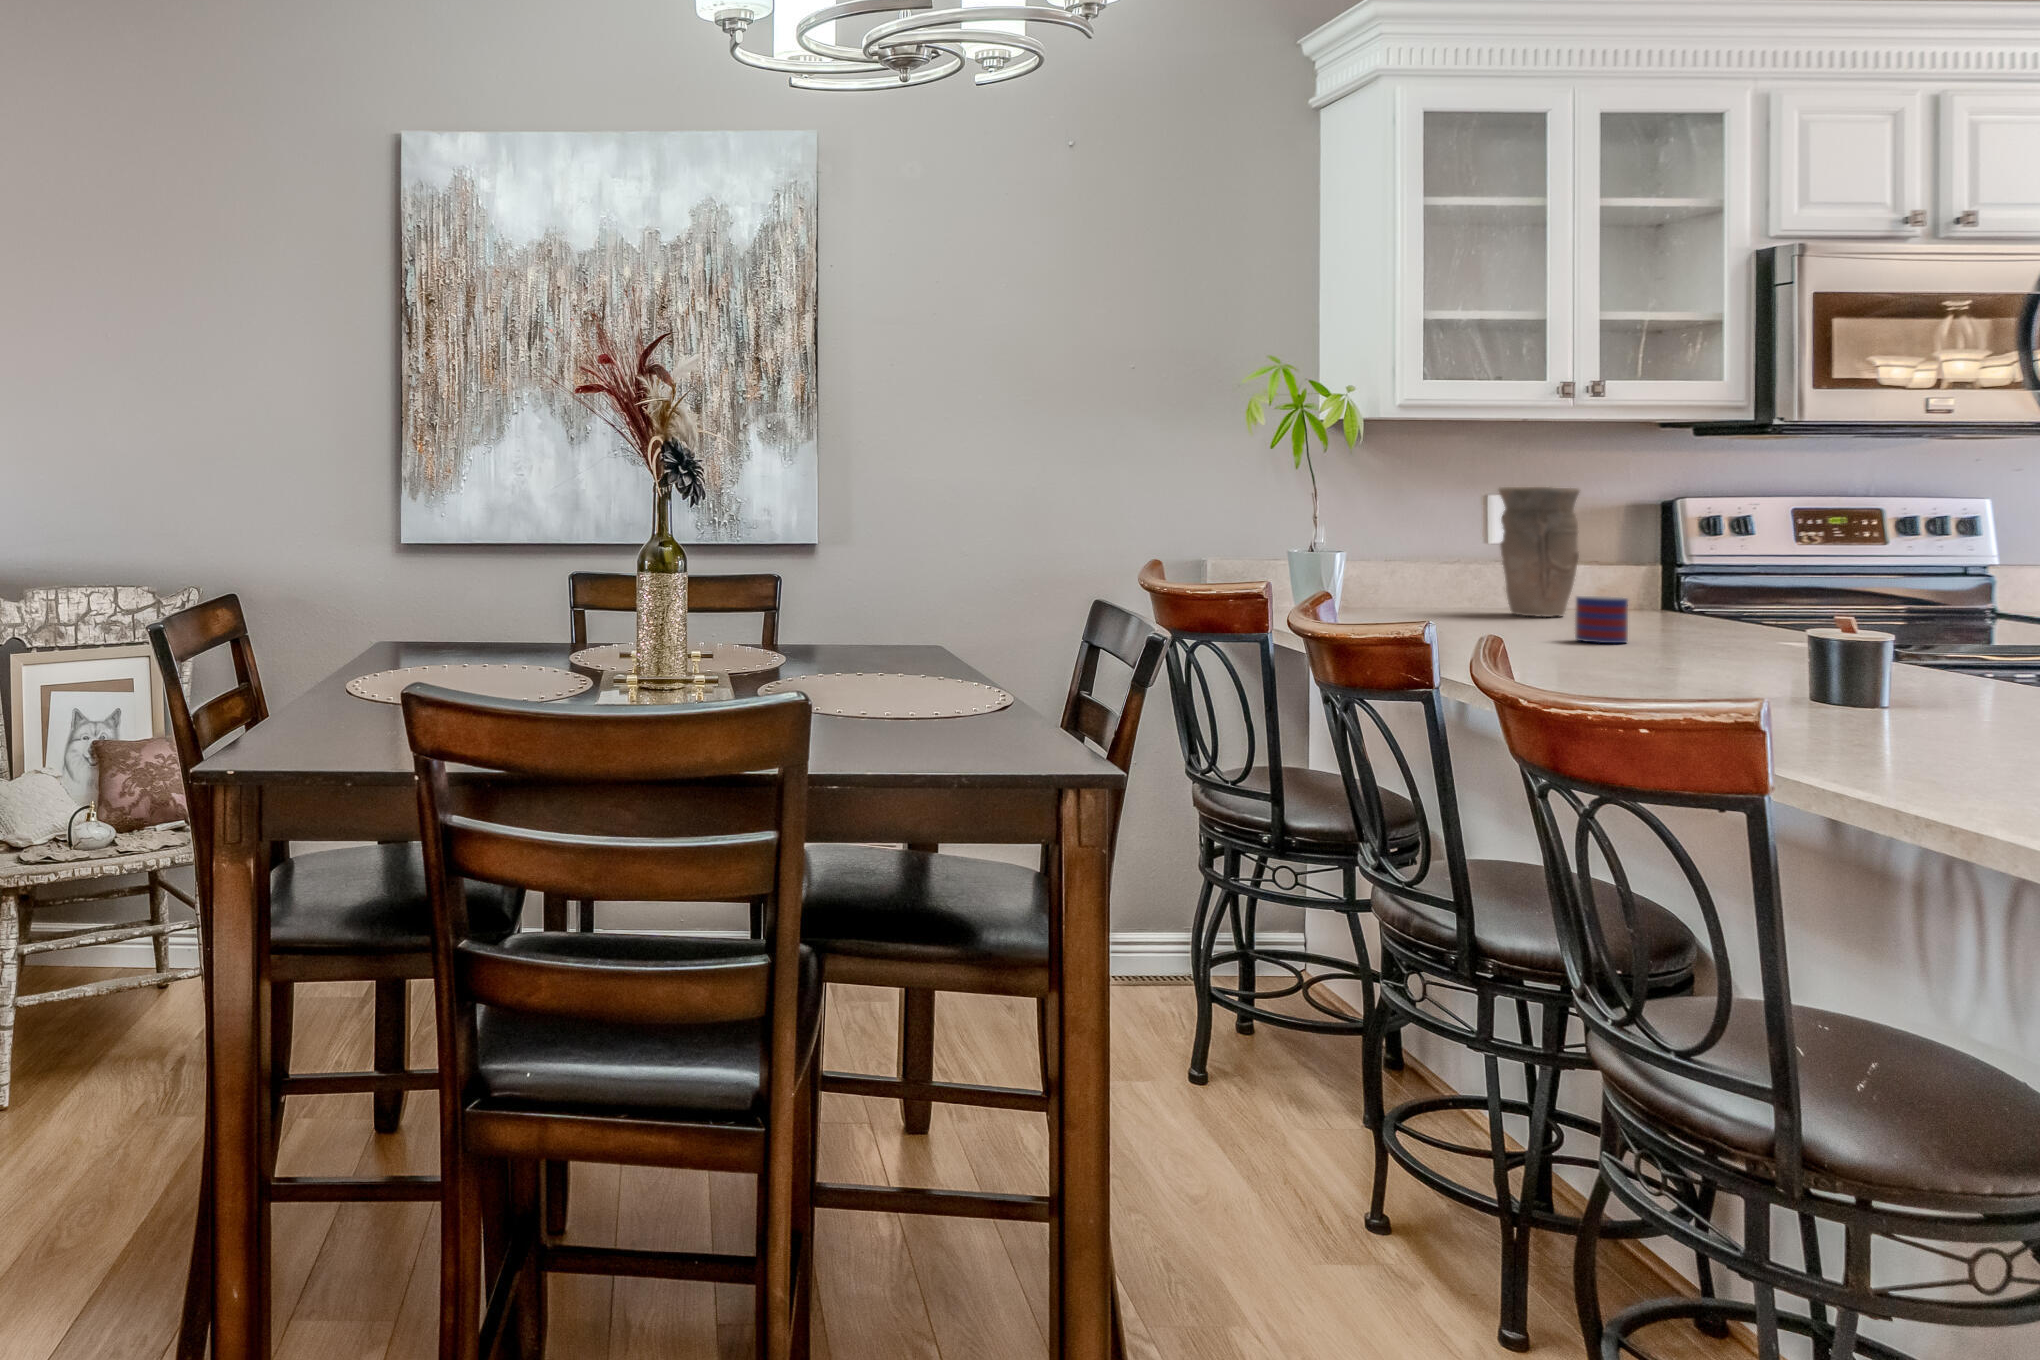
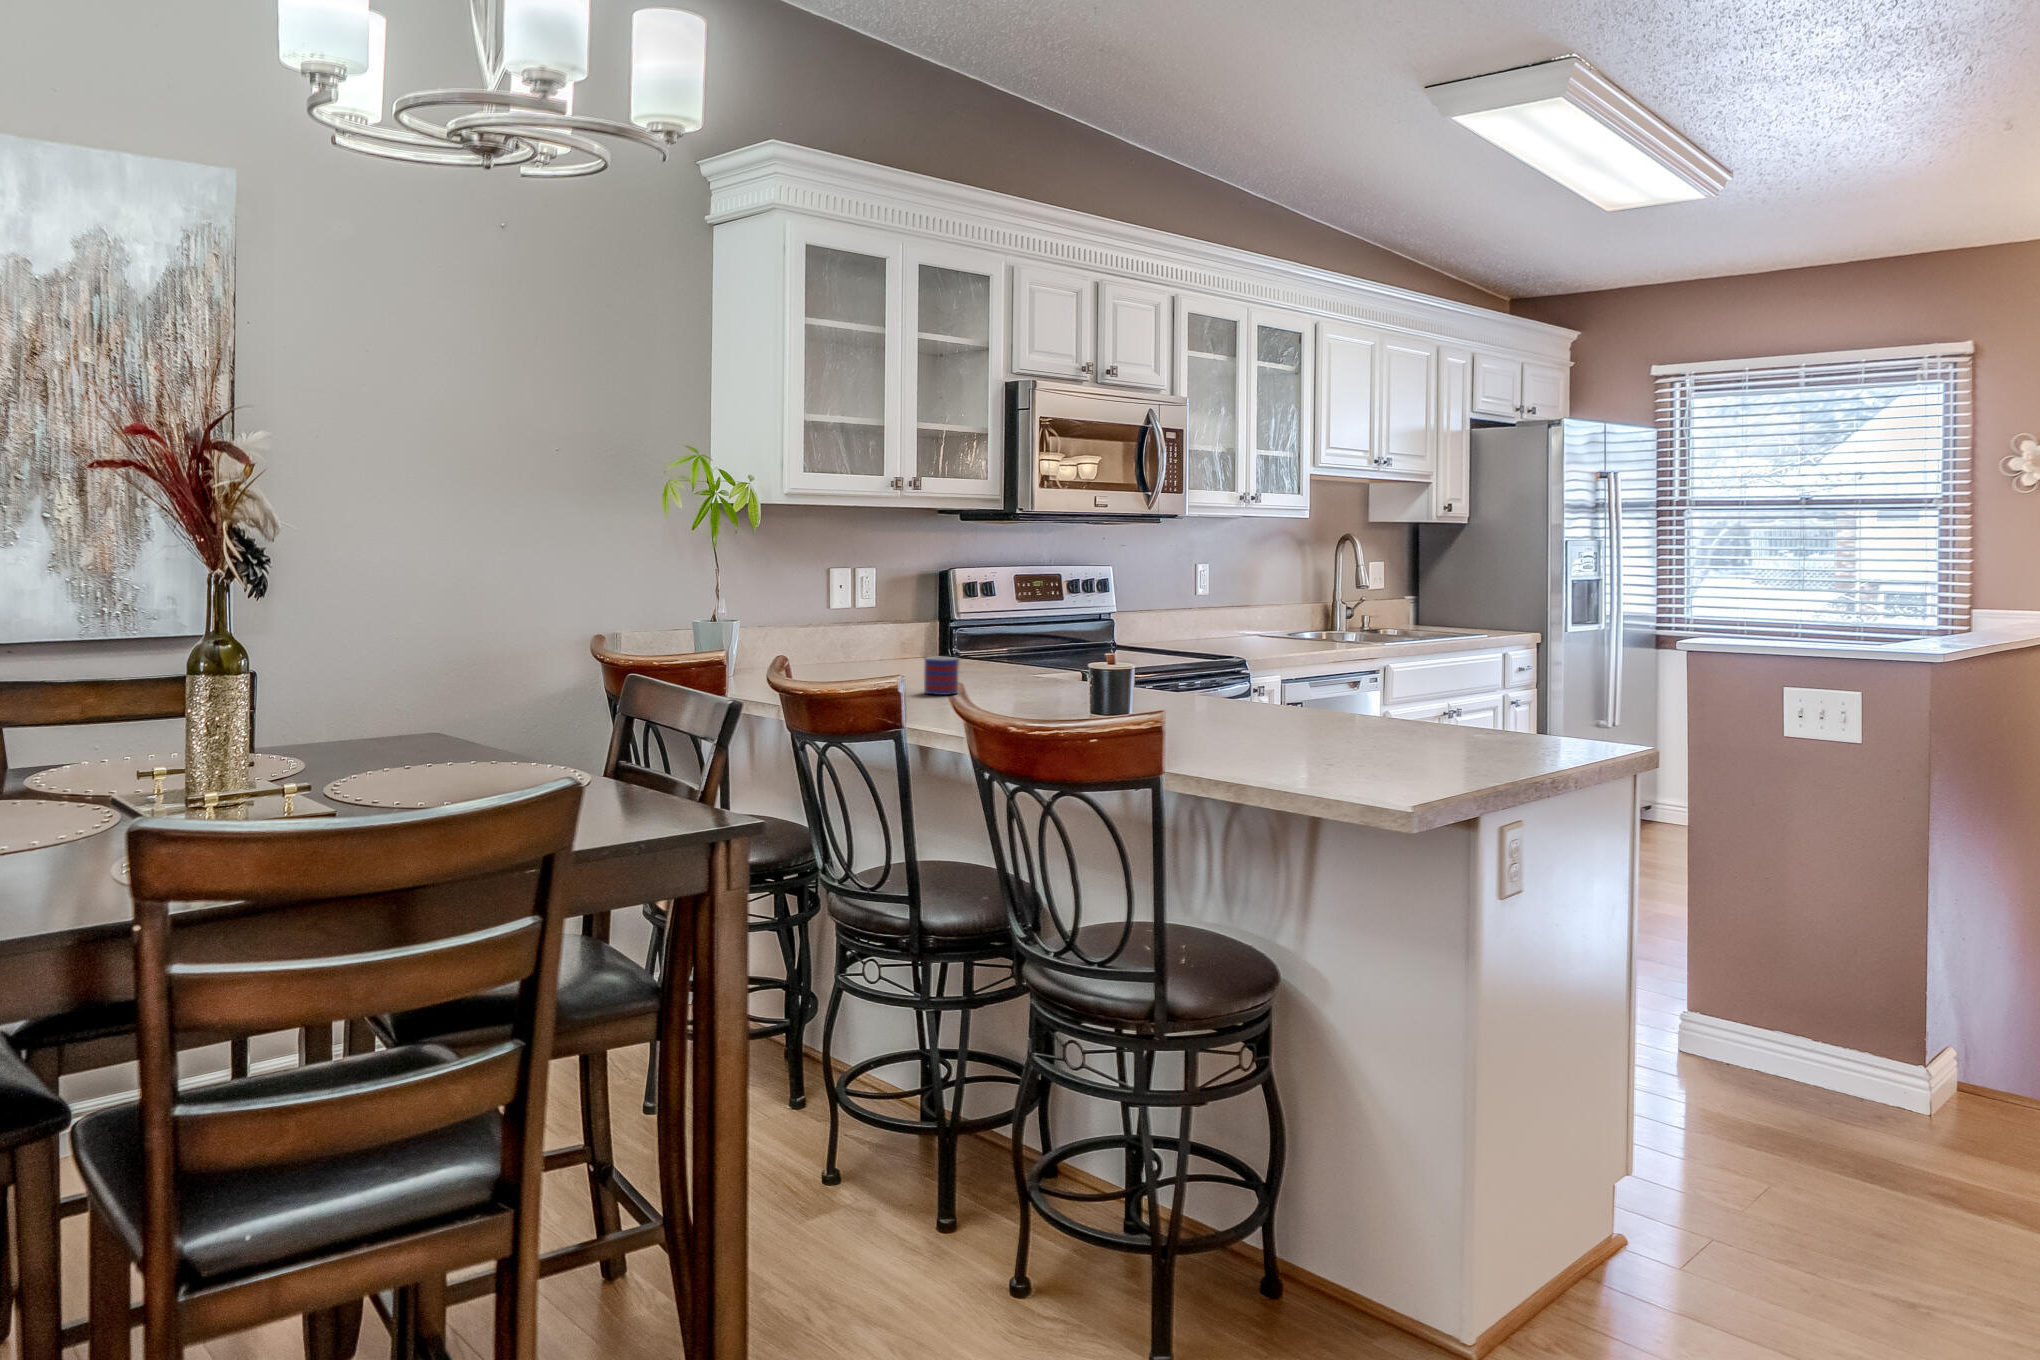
vase: present [1499,487,1580,617] -> none [845,562,902,670]

